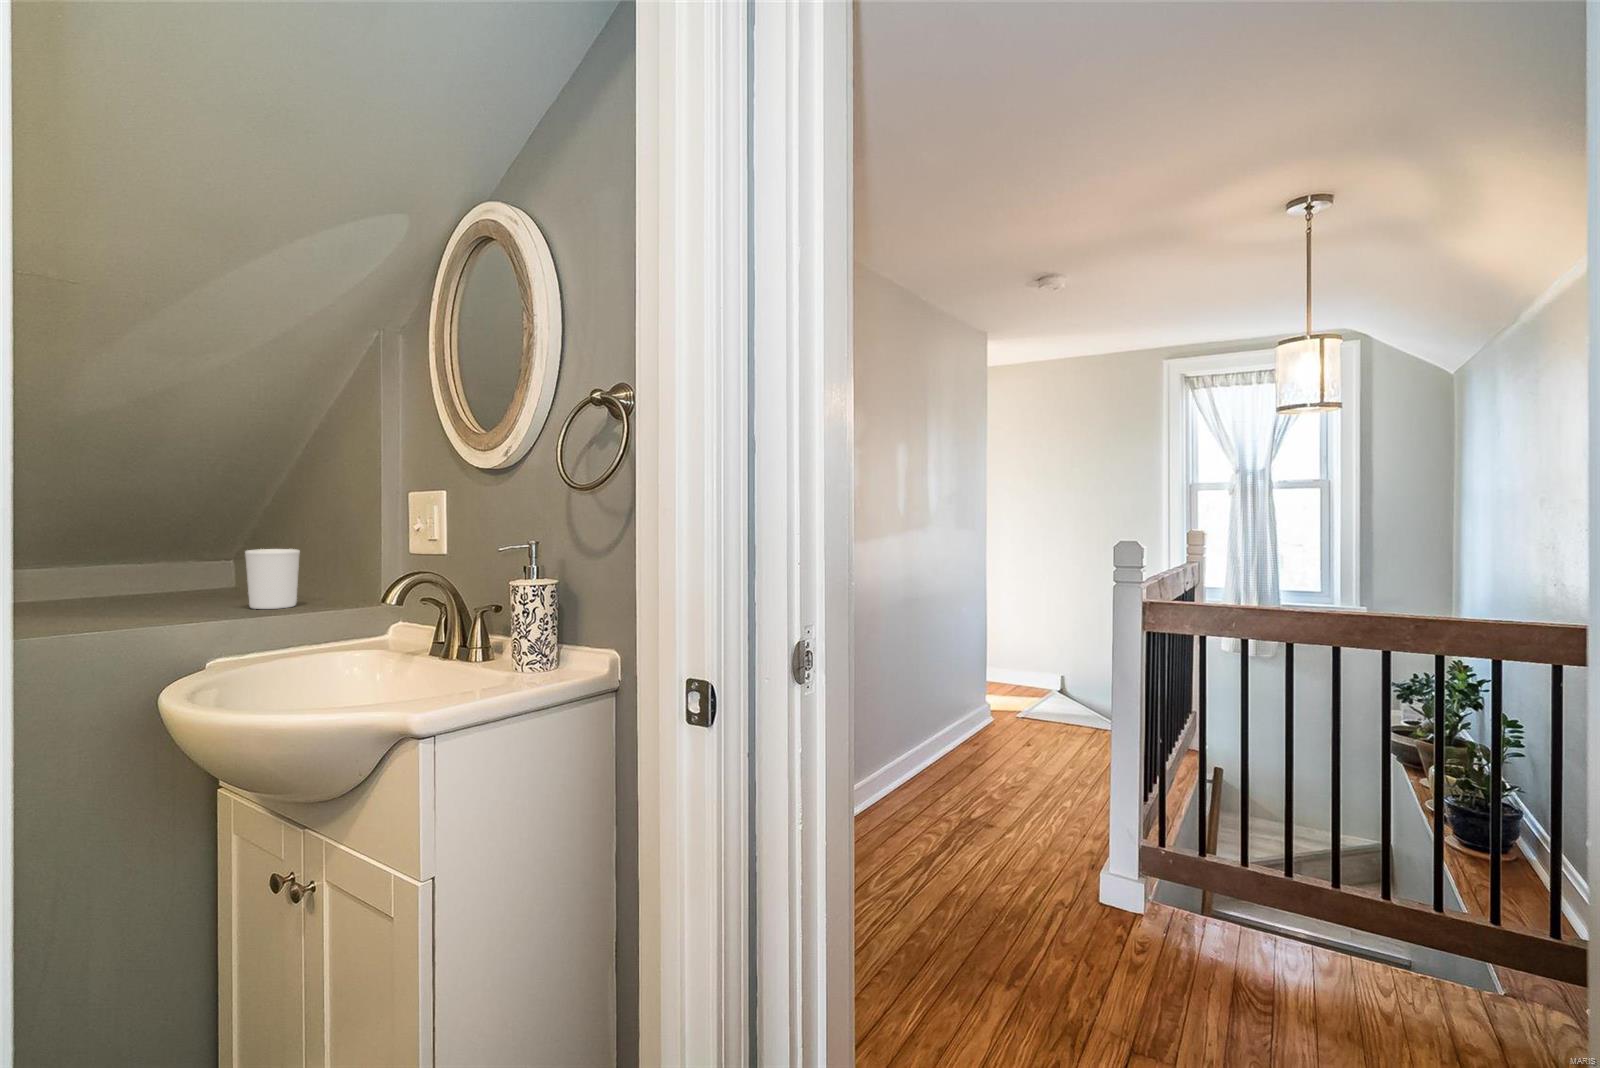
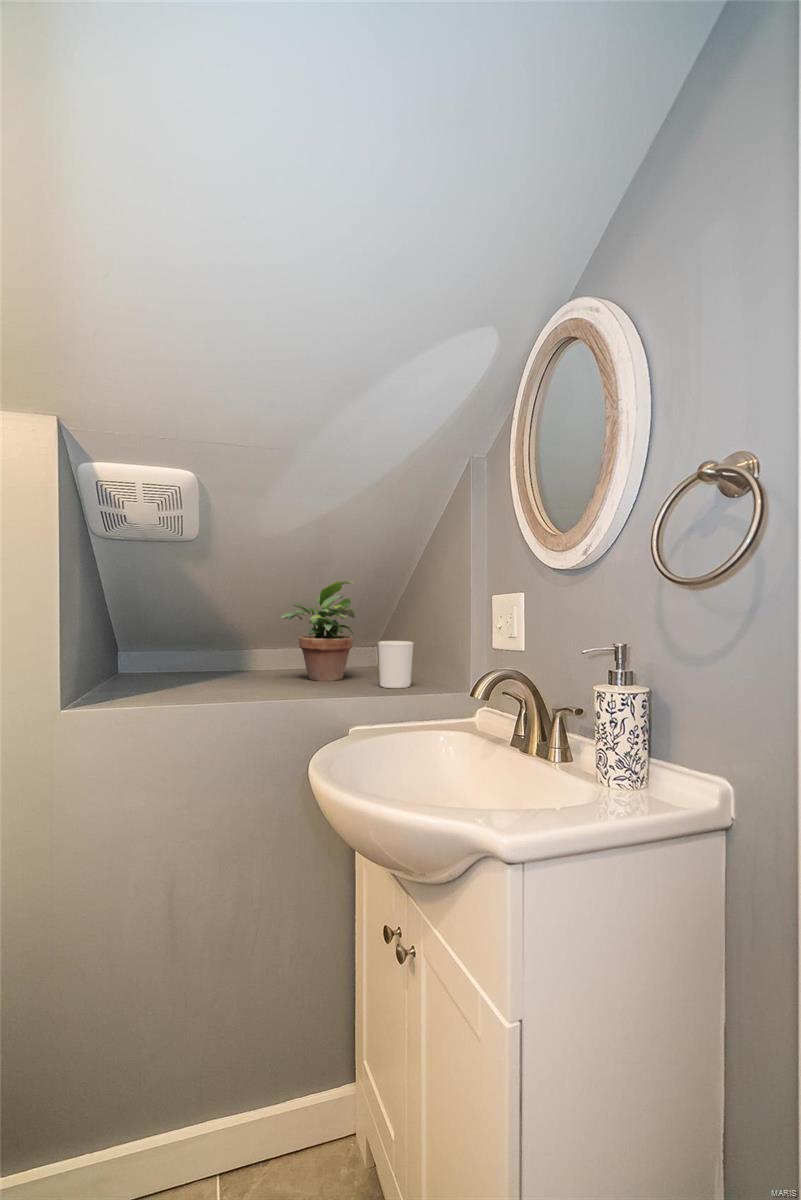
potted plant: none [66,468,204,609] -> present [281,581,356,681]

